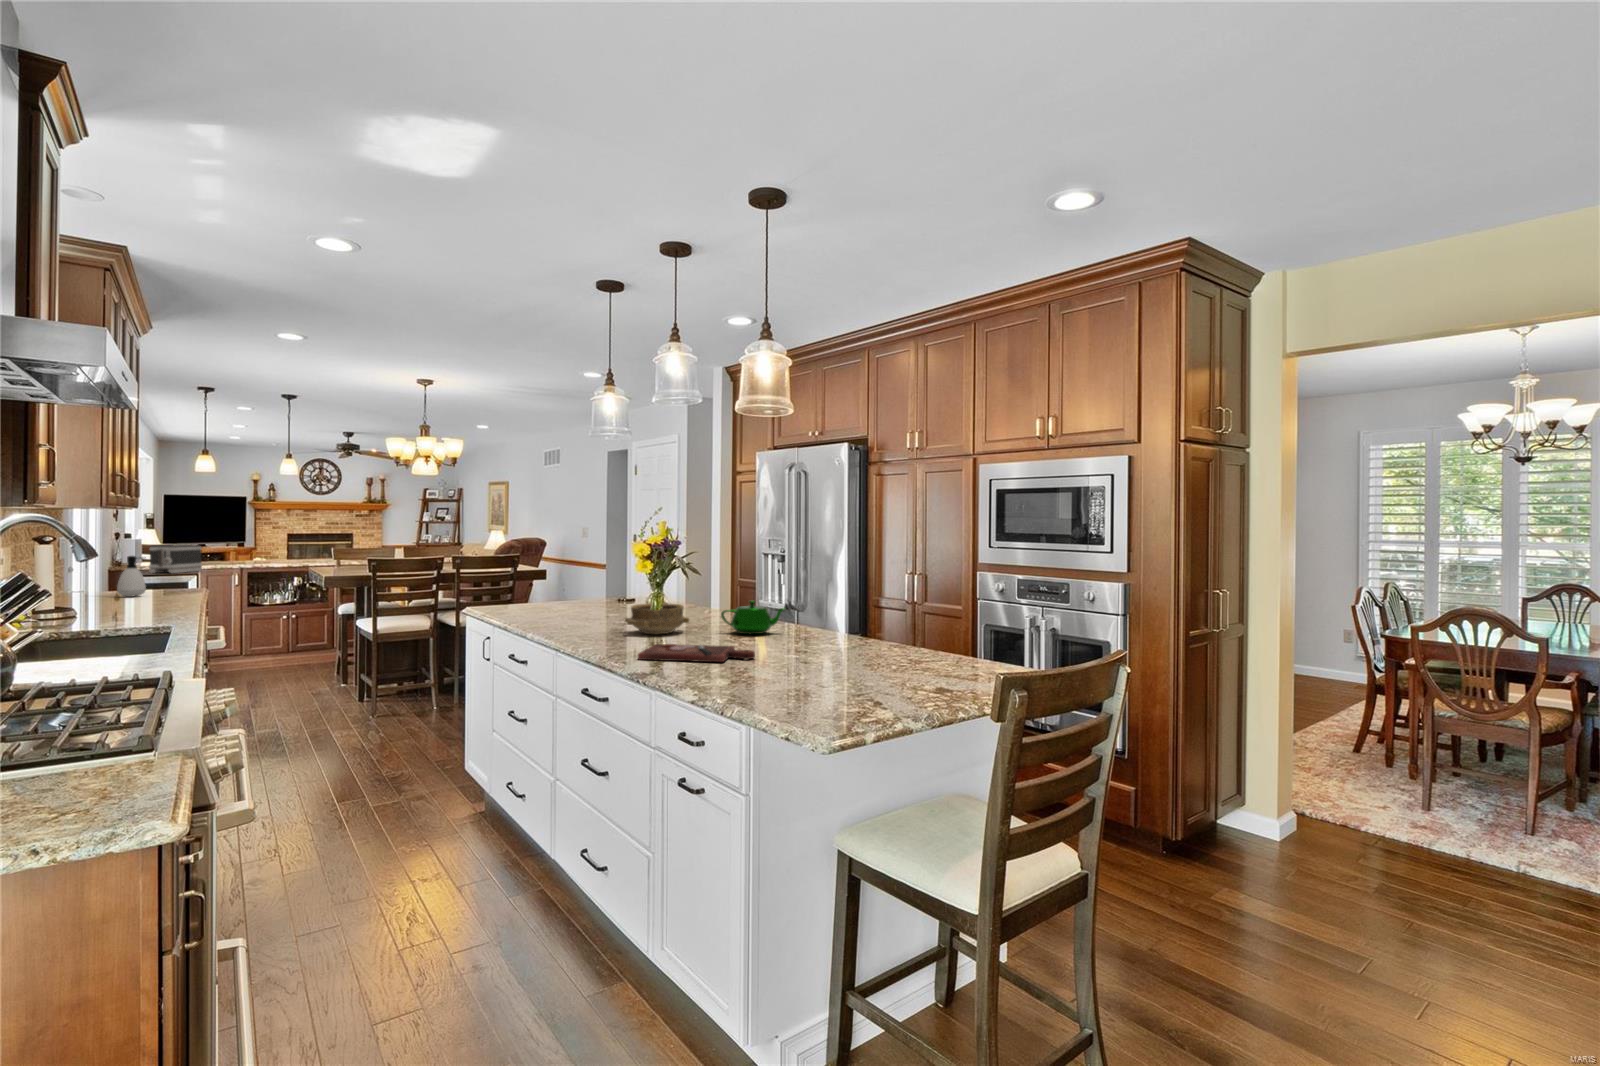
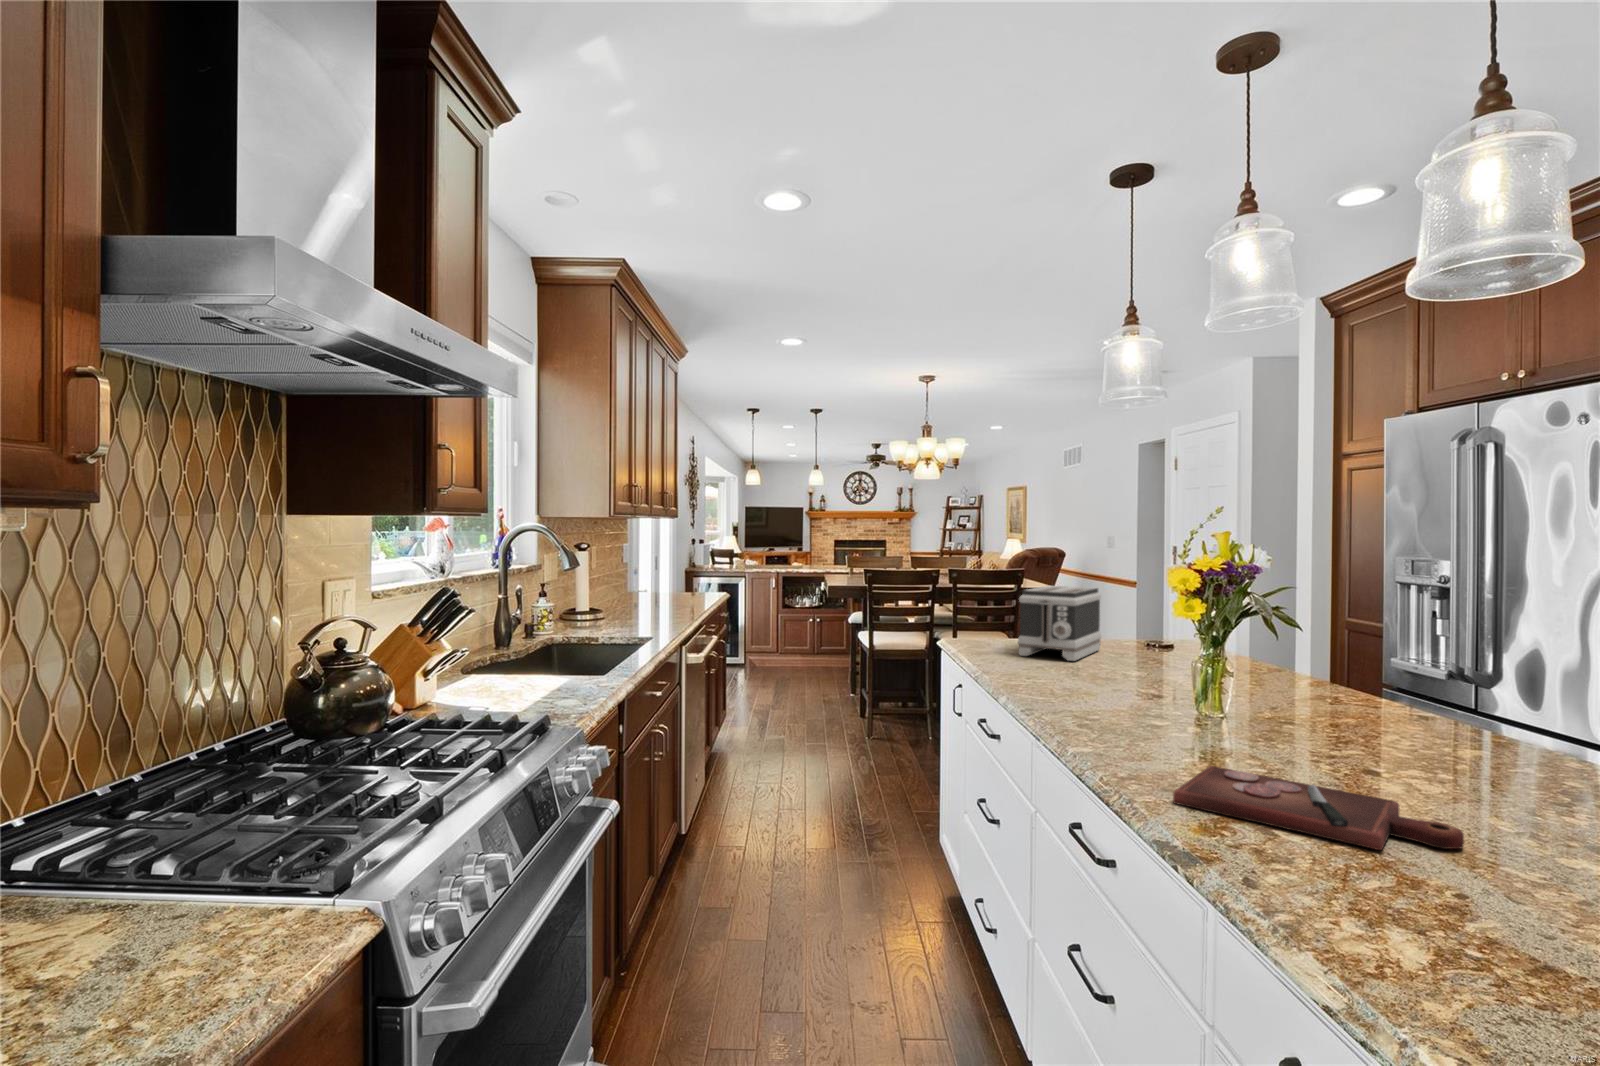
toaster: present [149,544,202,573] -> present [1018,586,1101,661]
soap dispenser: present [117,556,146,597] -> none [652,563,673,602]
teapot: present [721,601,785,634] -> none [1346,687,1511,758]
ceramic bowl: present [625,603,689,634] -> none [1152,671,1277,732]

